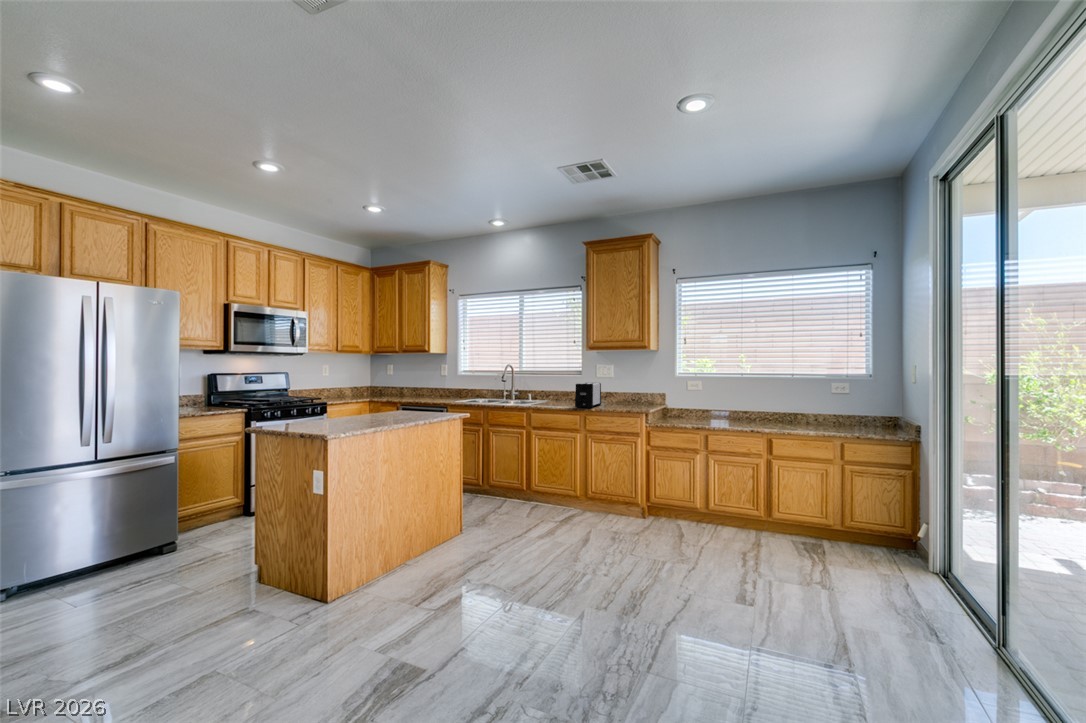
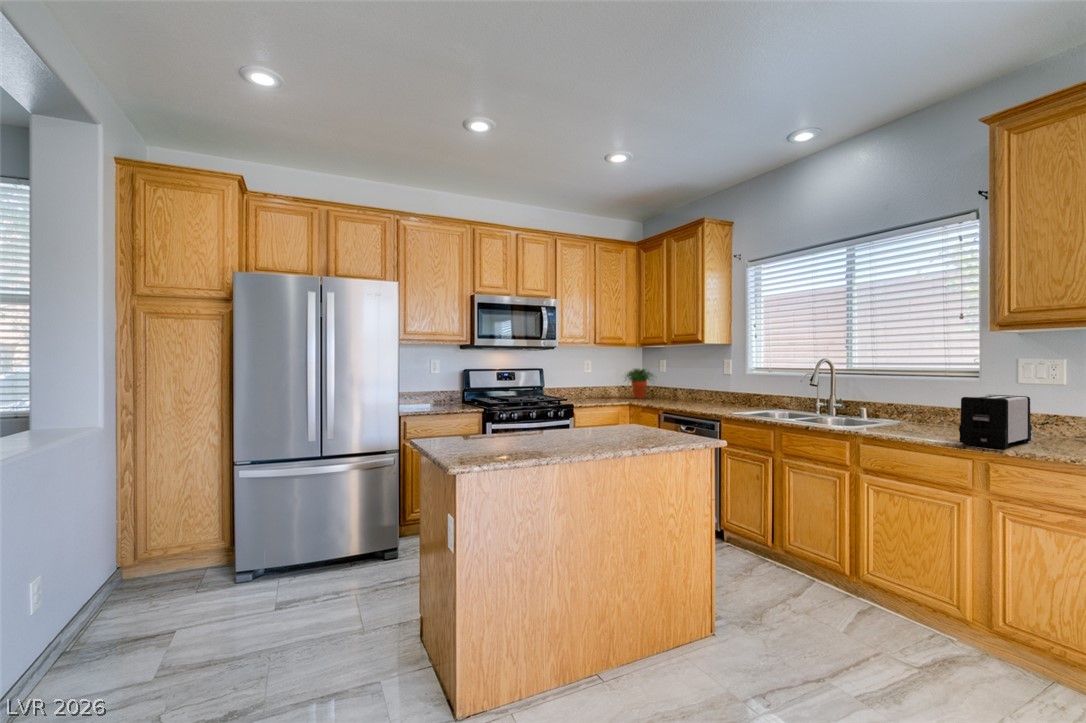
potted plant: none [355,371,386,396] -> present [626,369,653,398]

